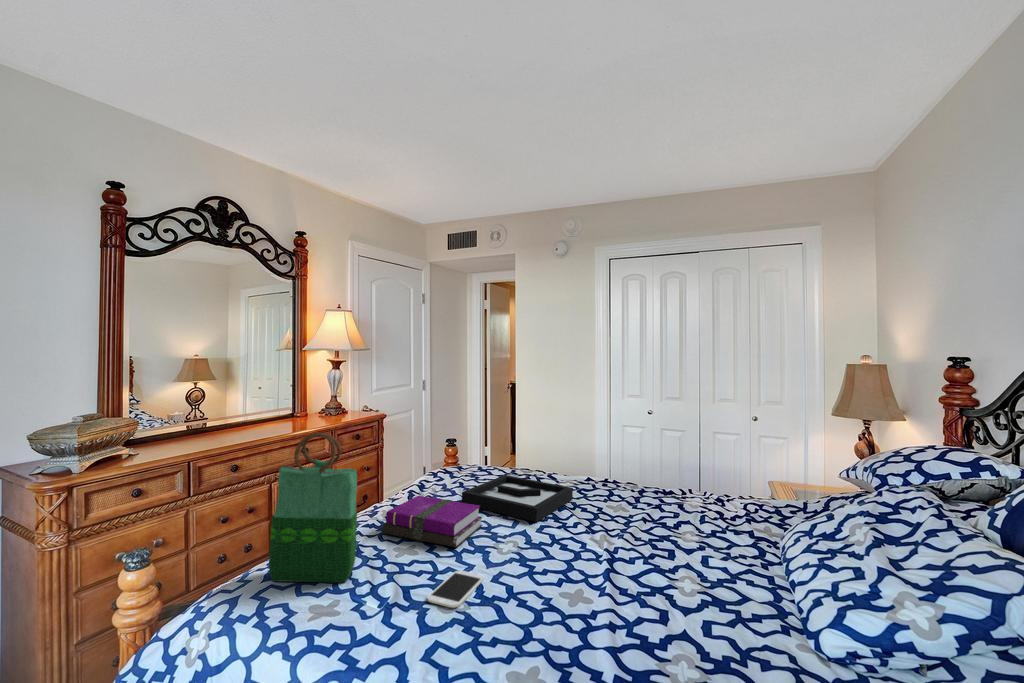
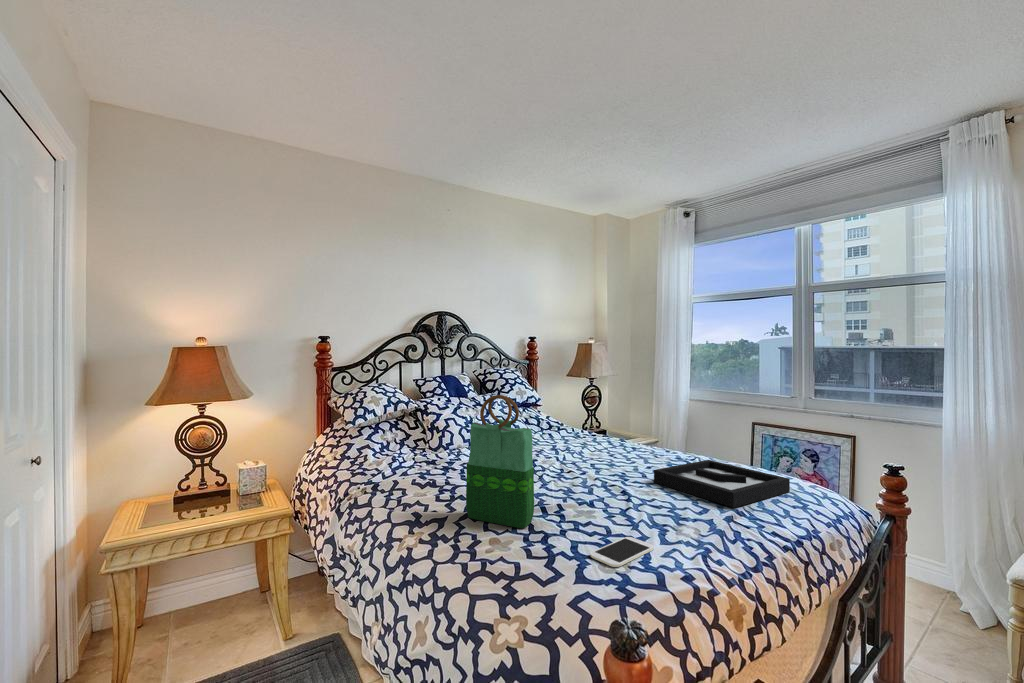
notebook: present [382,496,482,547] -> none [568,467,669,518]

